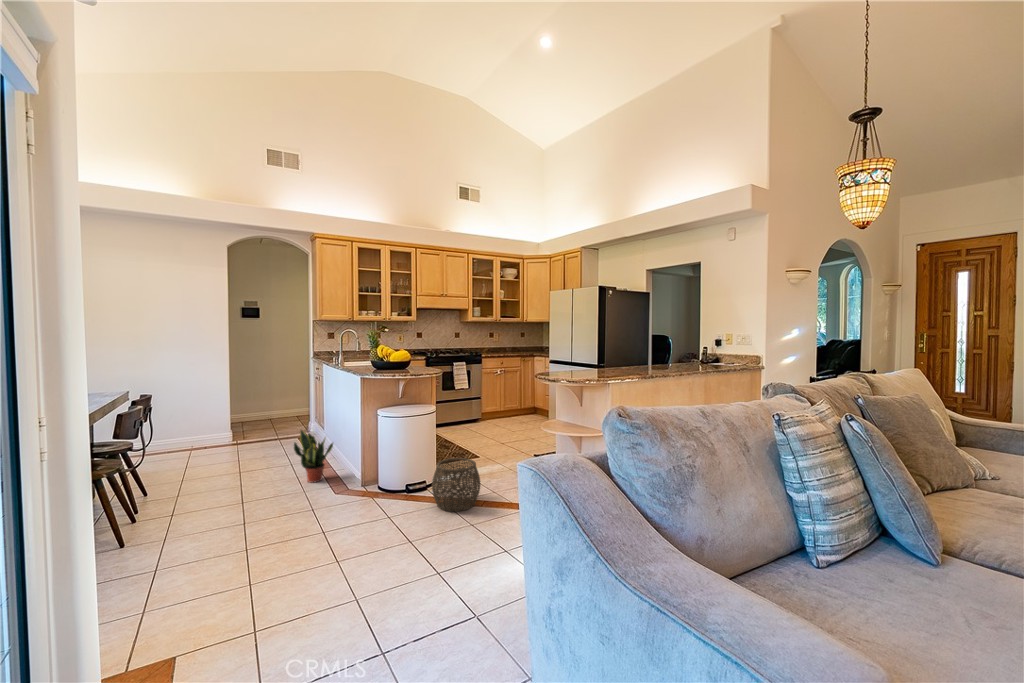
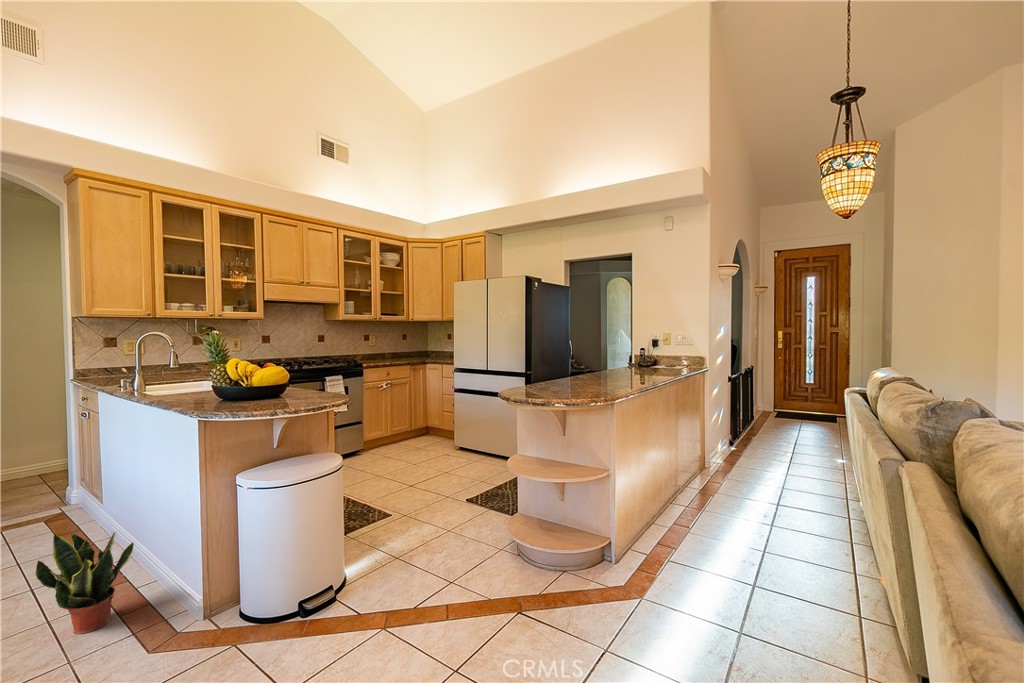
woven basket: present [432,458,481,511] -> none [357,540,441,644]

